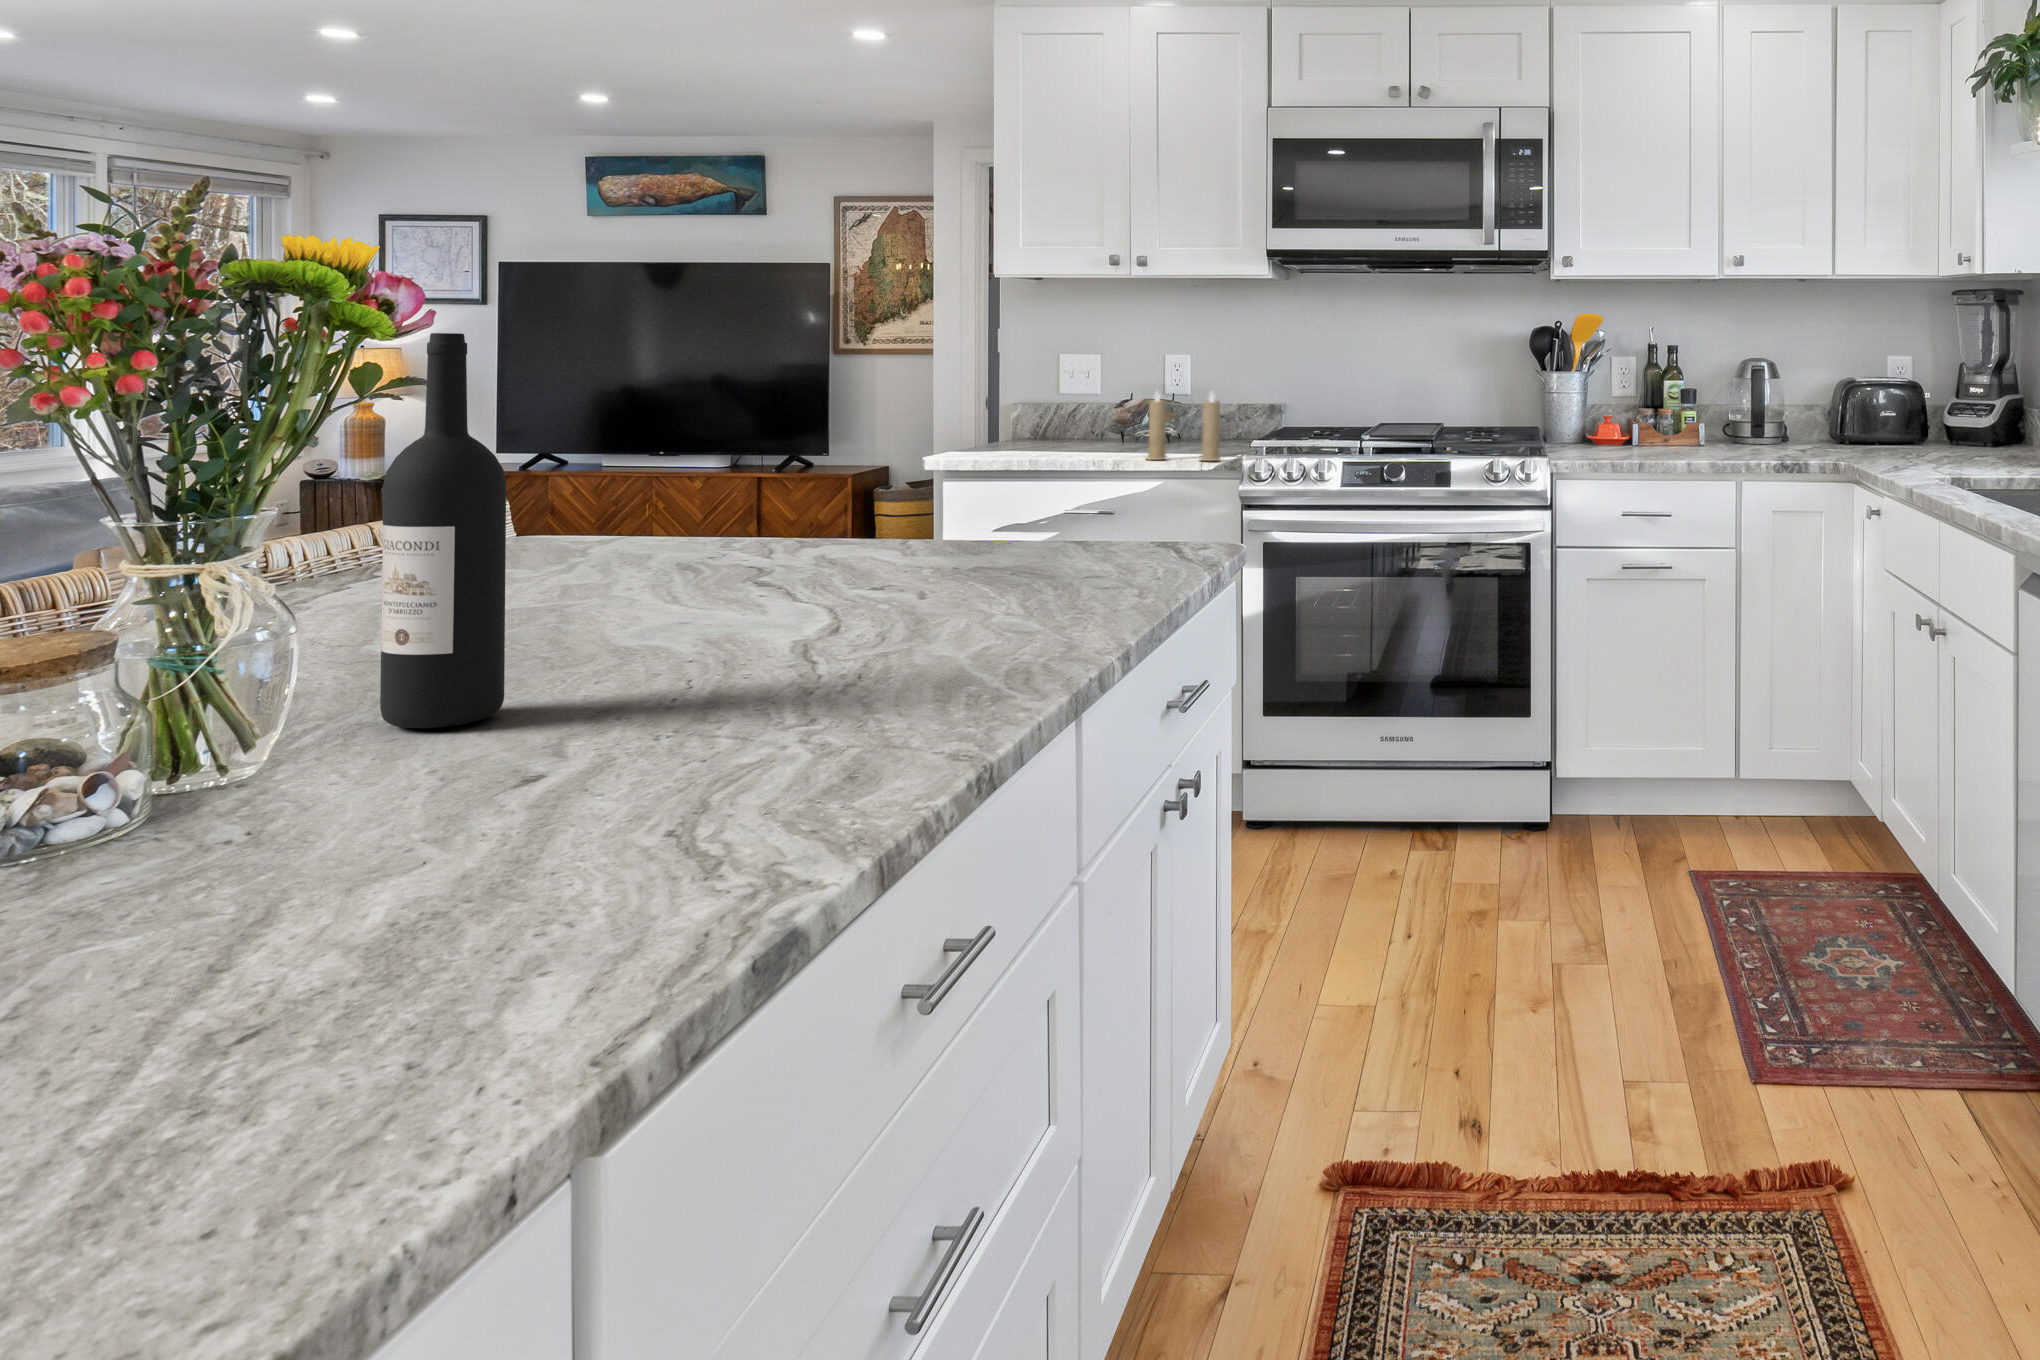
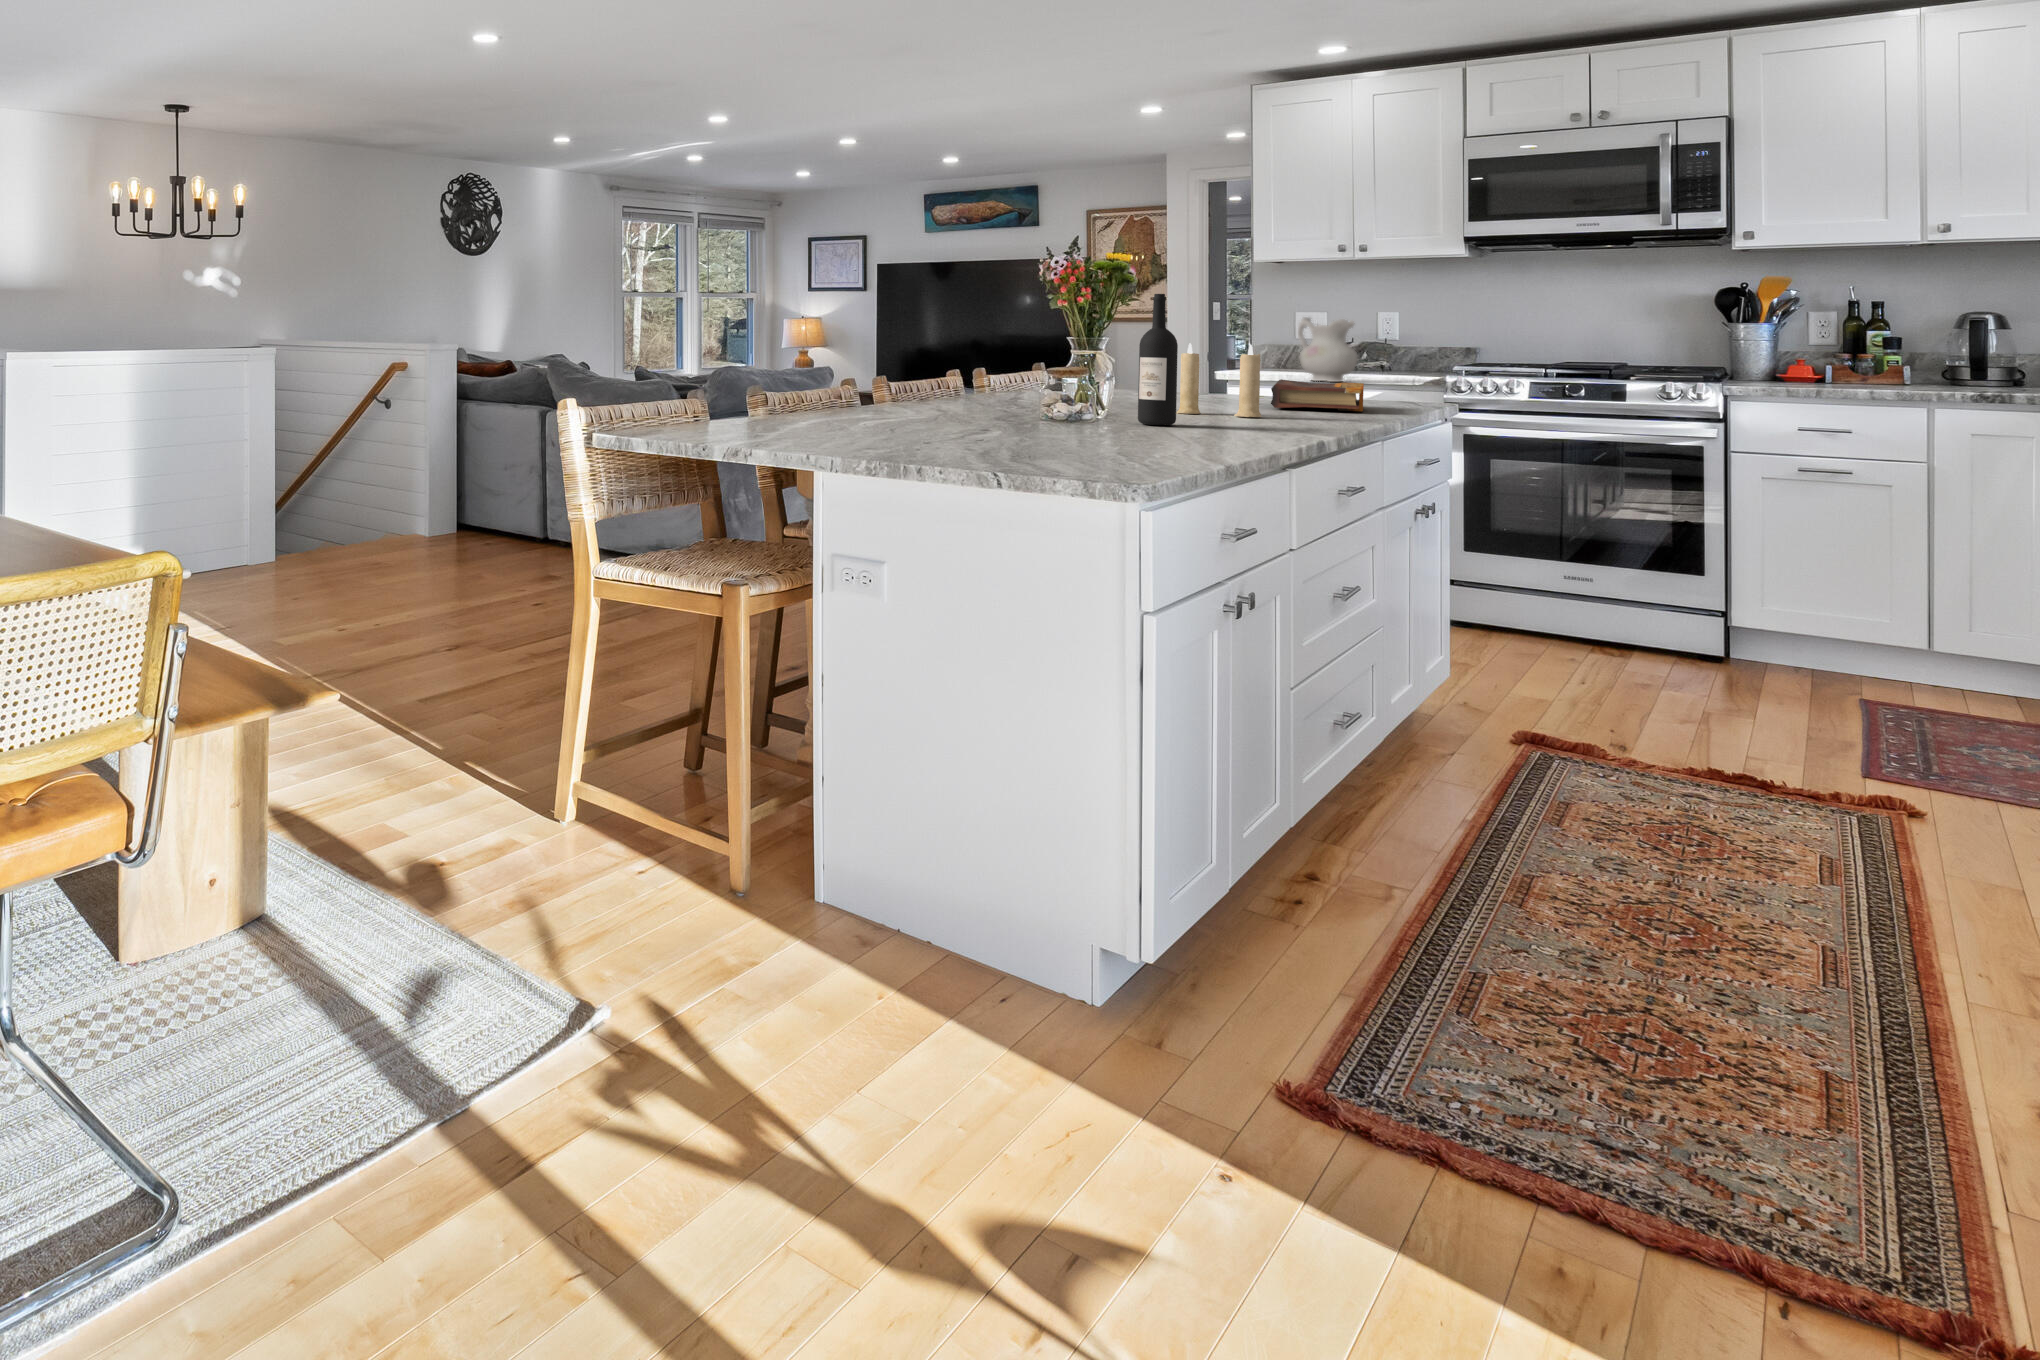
ceramic pitcher: none [1047,363,1129,466] -> present [1298,318,1358,382]
candle: present [1147,392,1221,461] -> present [1176,343,1261,417]
book: none [896,500,1081,573] -> present [1271,379,1364,411]

